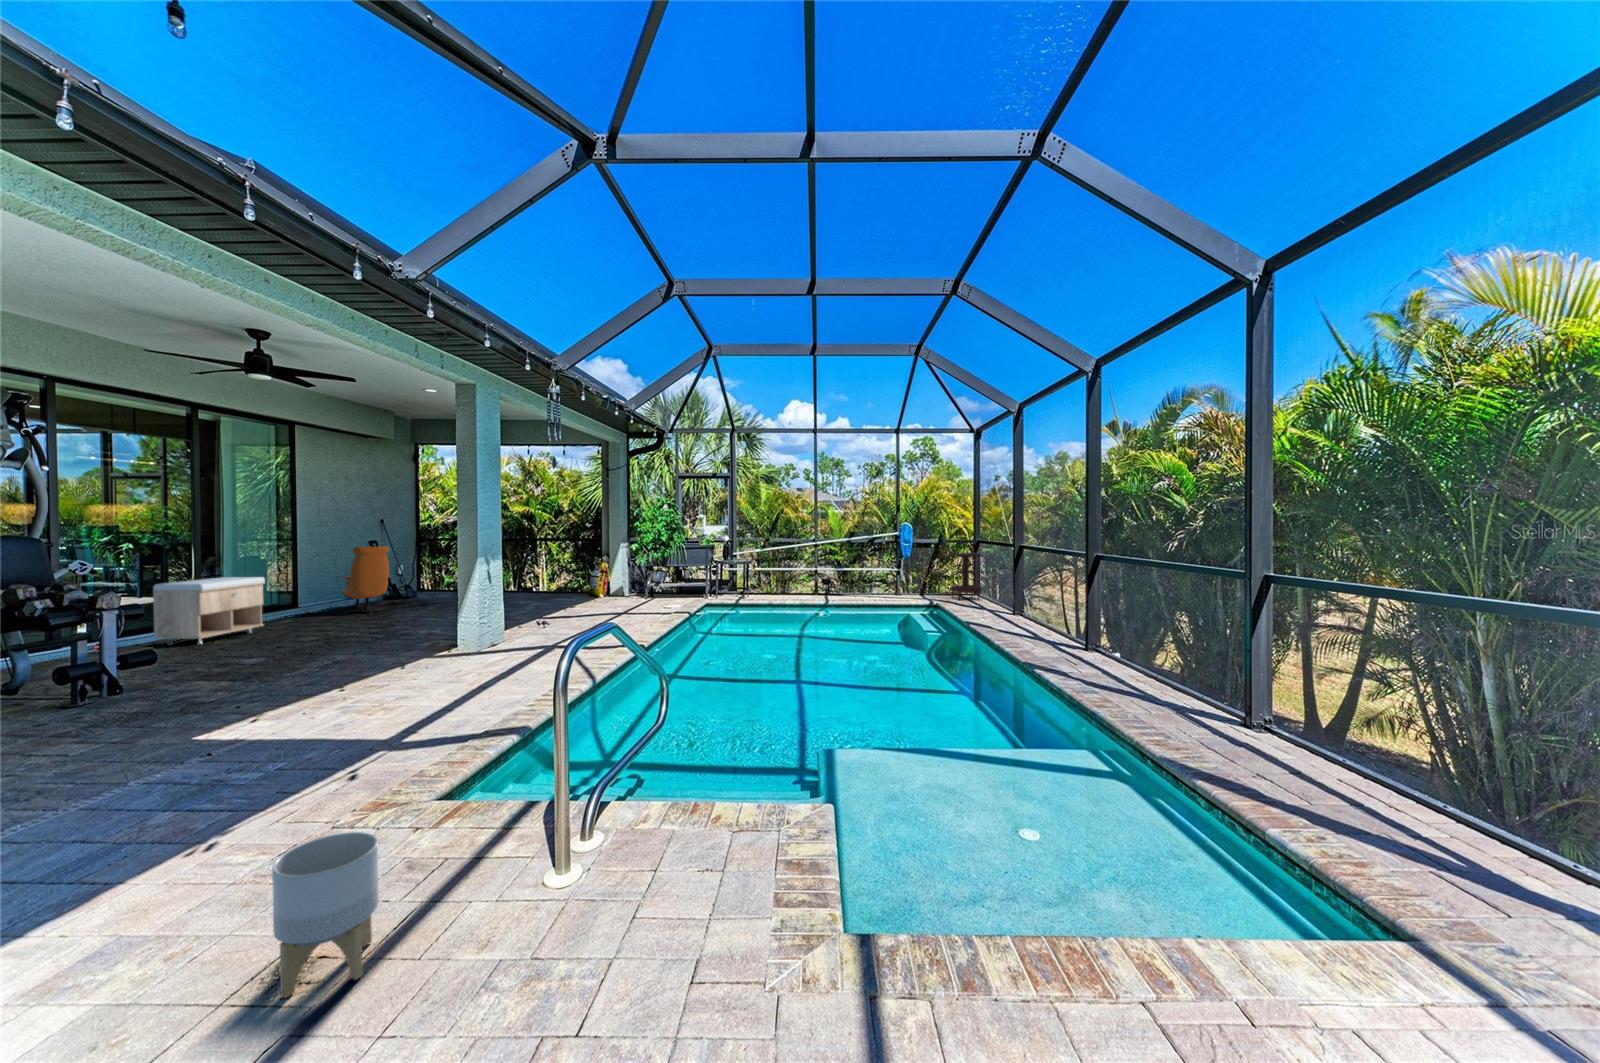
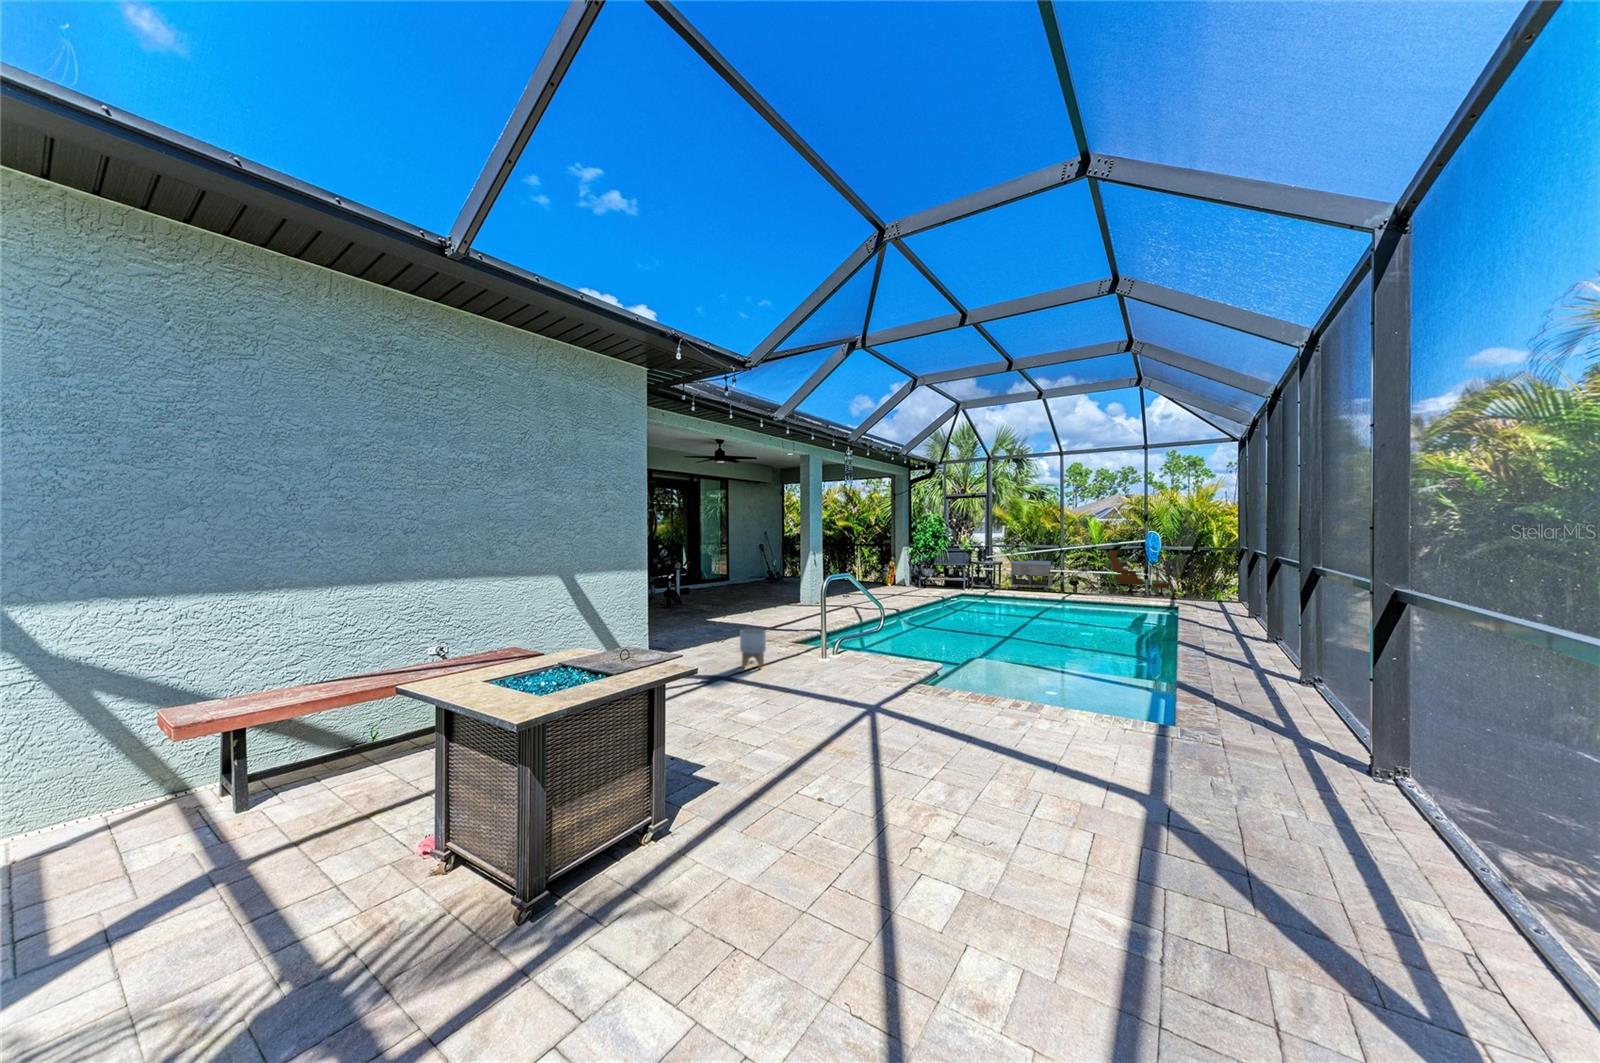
lounge chair: present [340,546,391,614] -> present [1109,550,1169,596]
side table: present [950,553,981,599] -> none [1173,560,1203,601]
storage bench: present [153,577,265,644] -> present [1011,560,1052,590]

